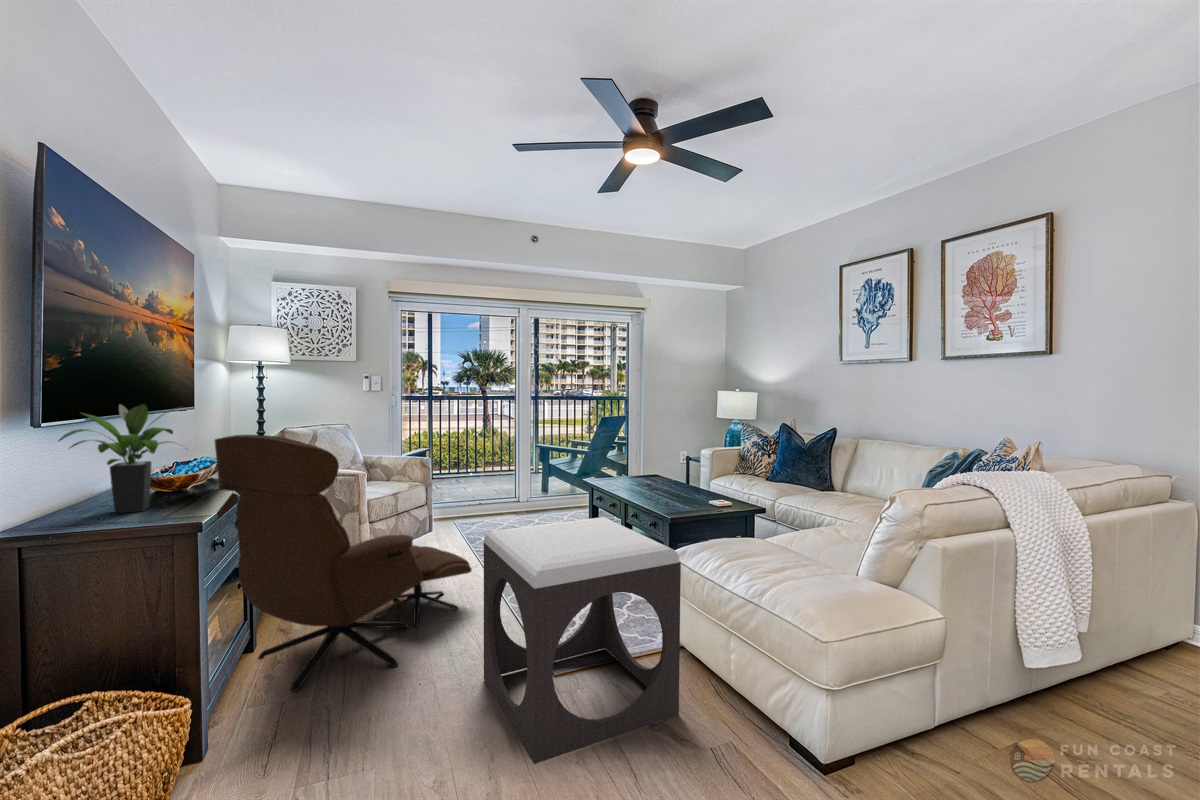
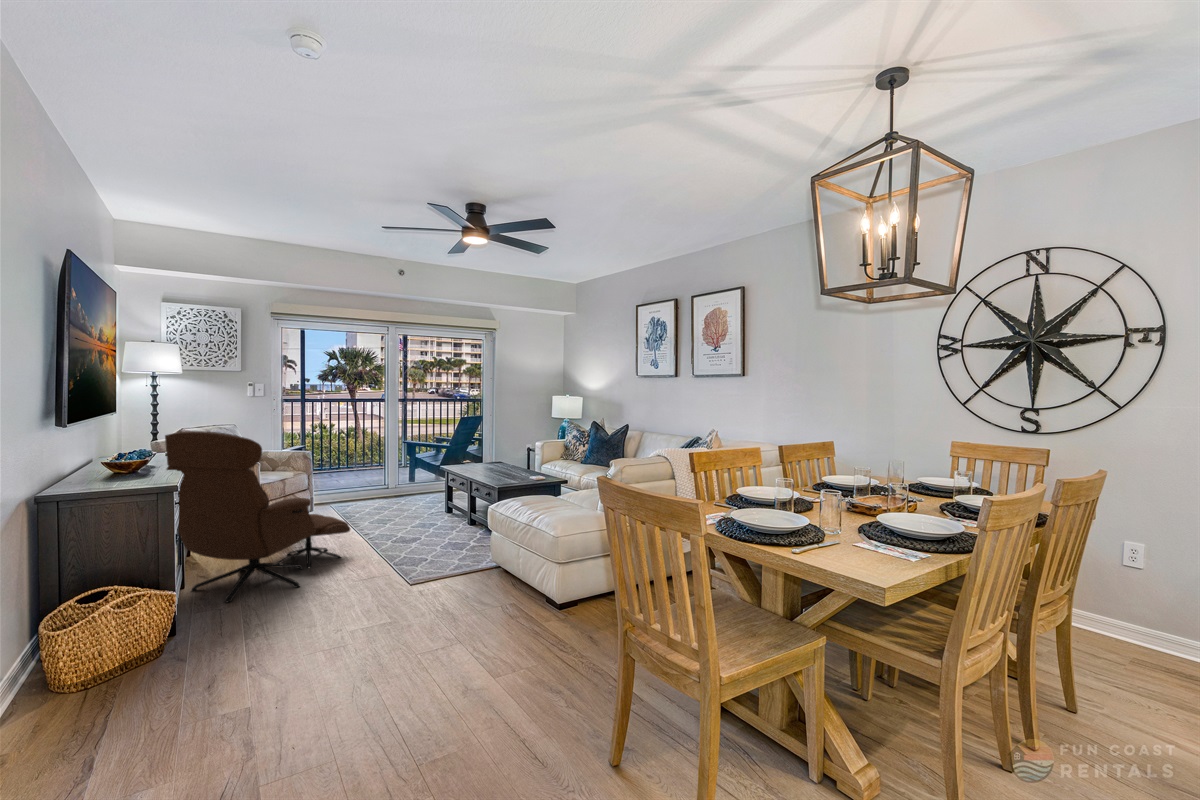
potted plant: present [58,404,175,513] -> none [79,412,158,482]
footstool: present [484,517,681,764] -> none [362,483,487,618]

